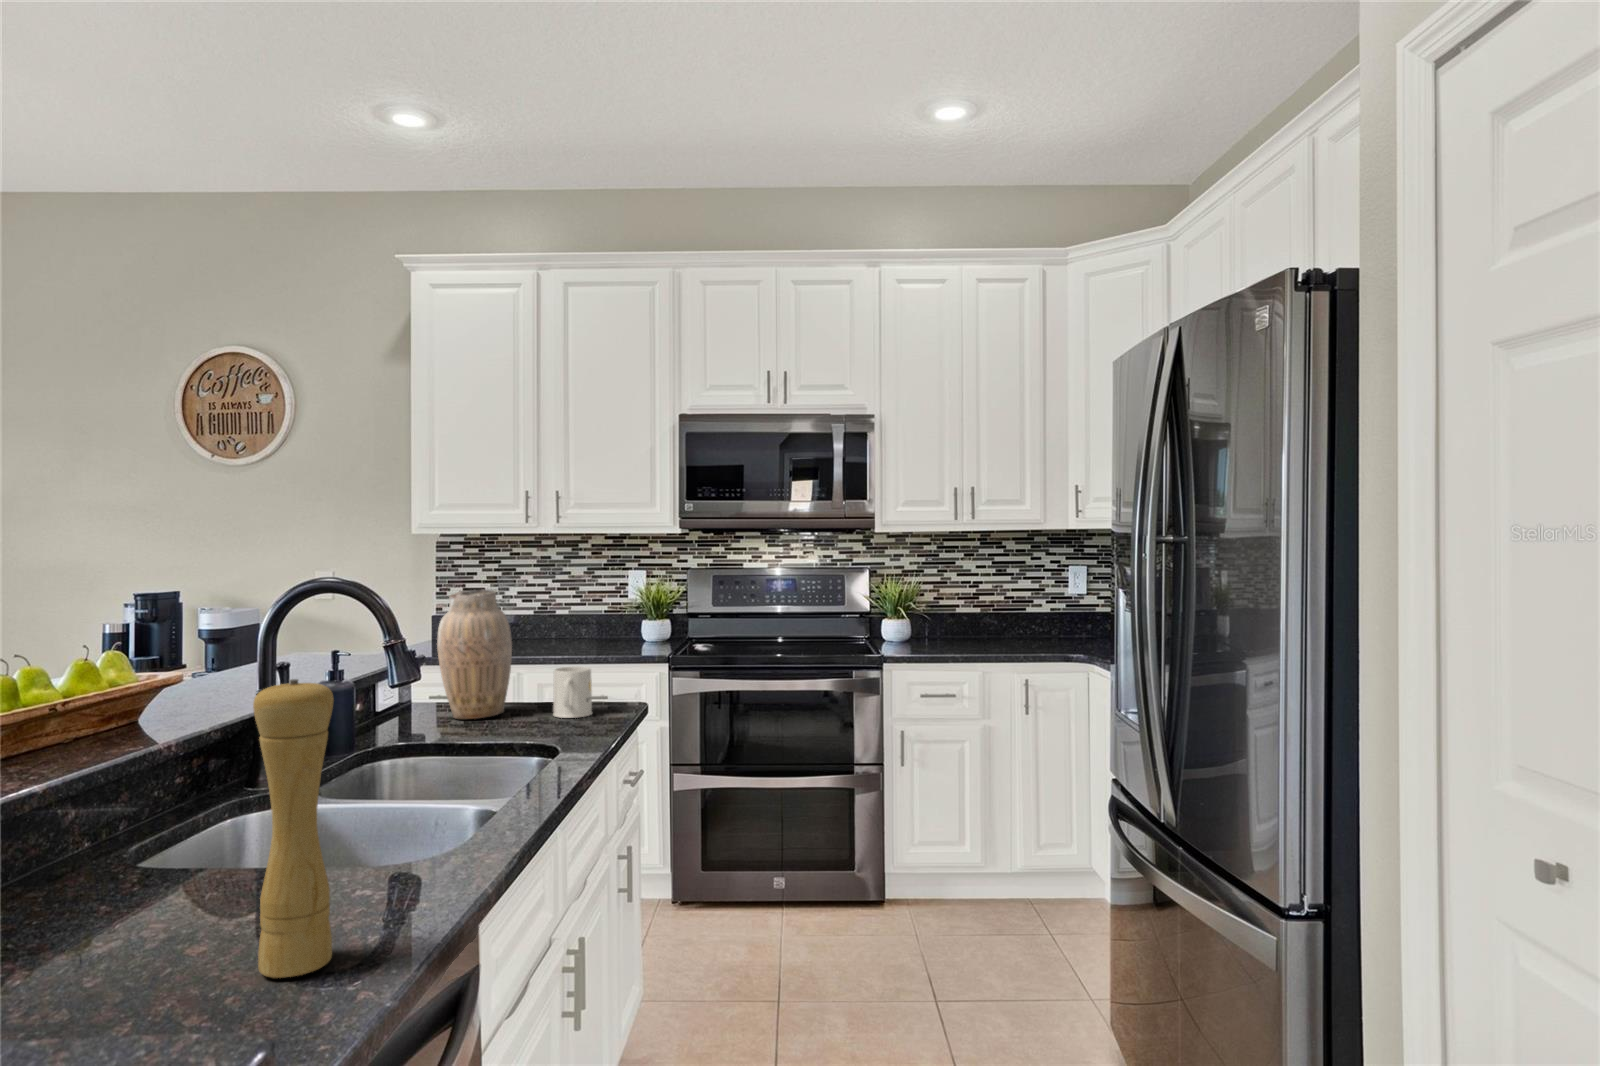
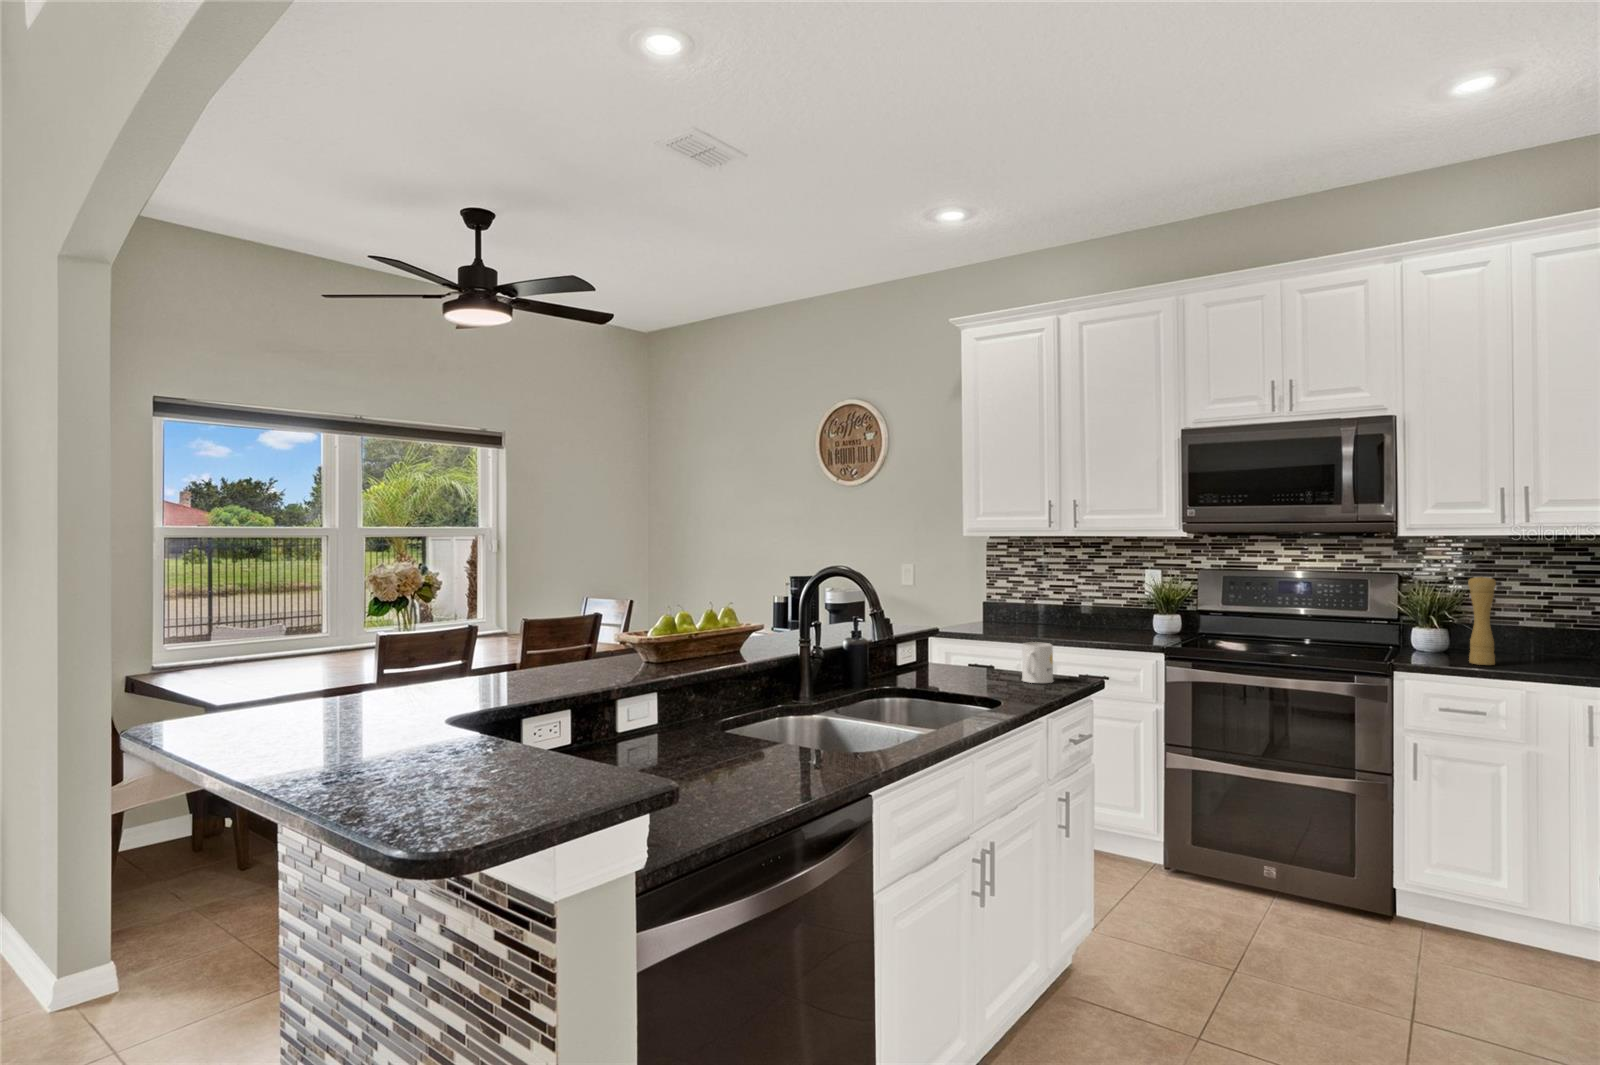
vase: present [437,589,512,719] -> none [937,577,992,676]
pepper mill: present [253,679,334,978] -> present [1468,576,1496,665]

